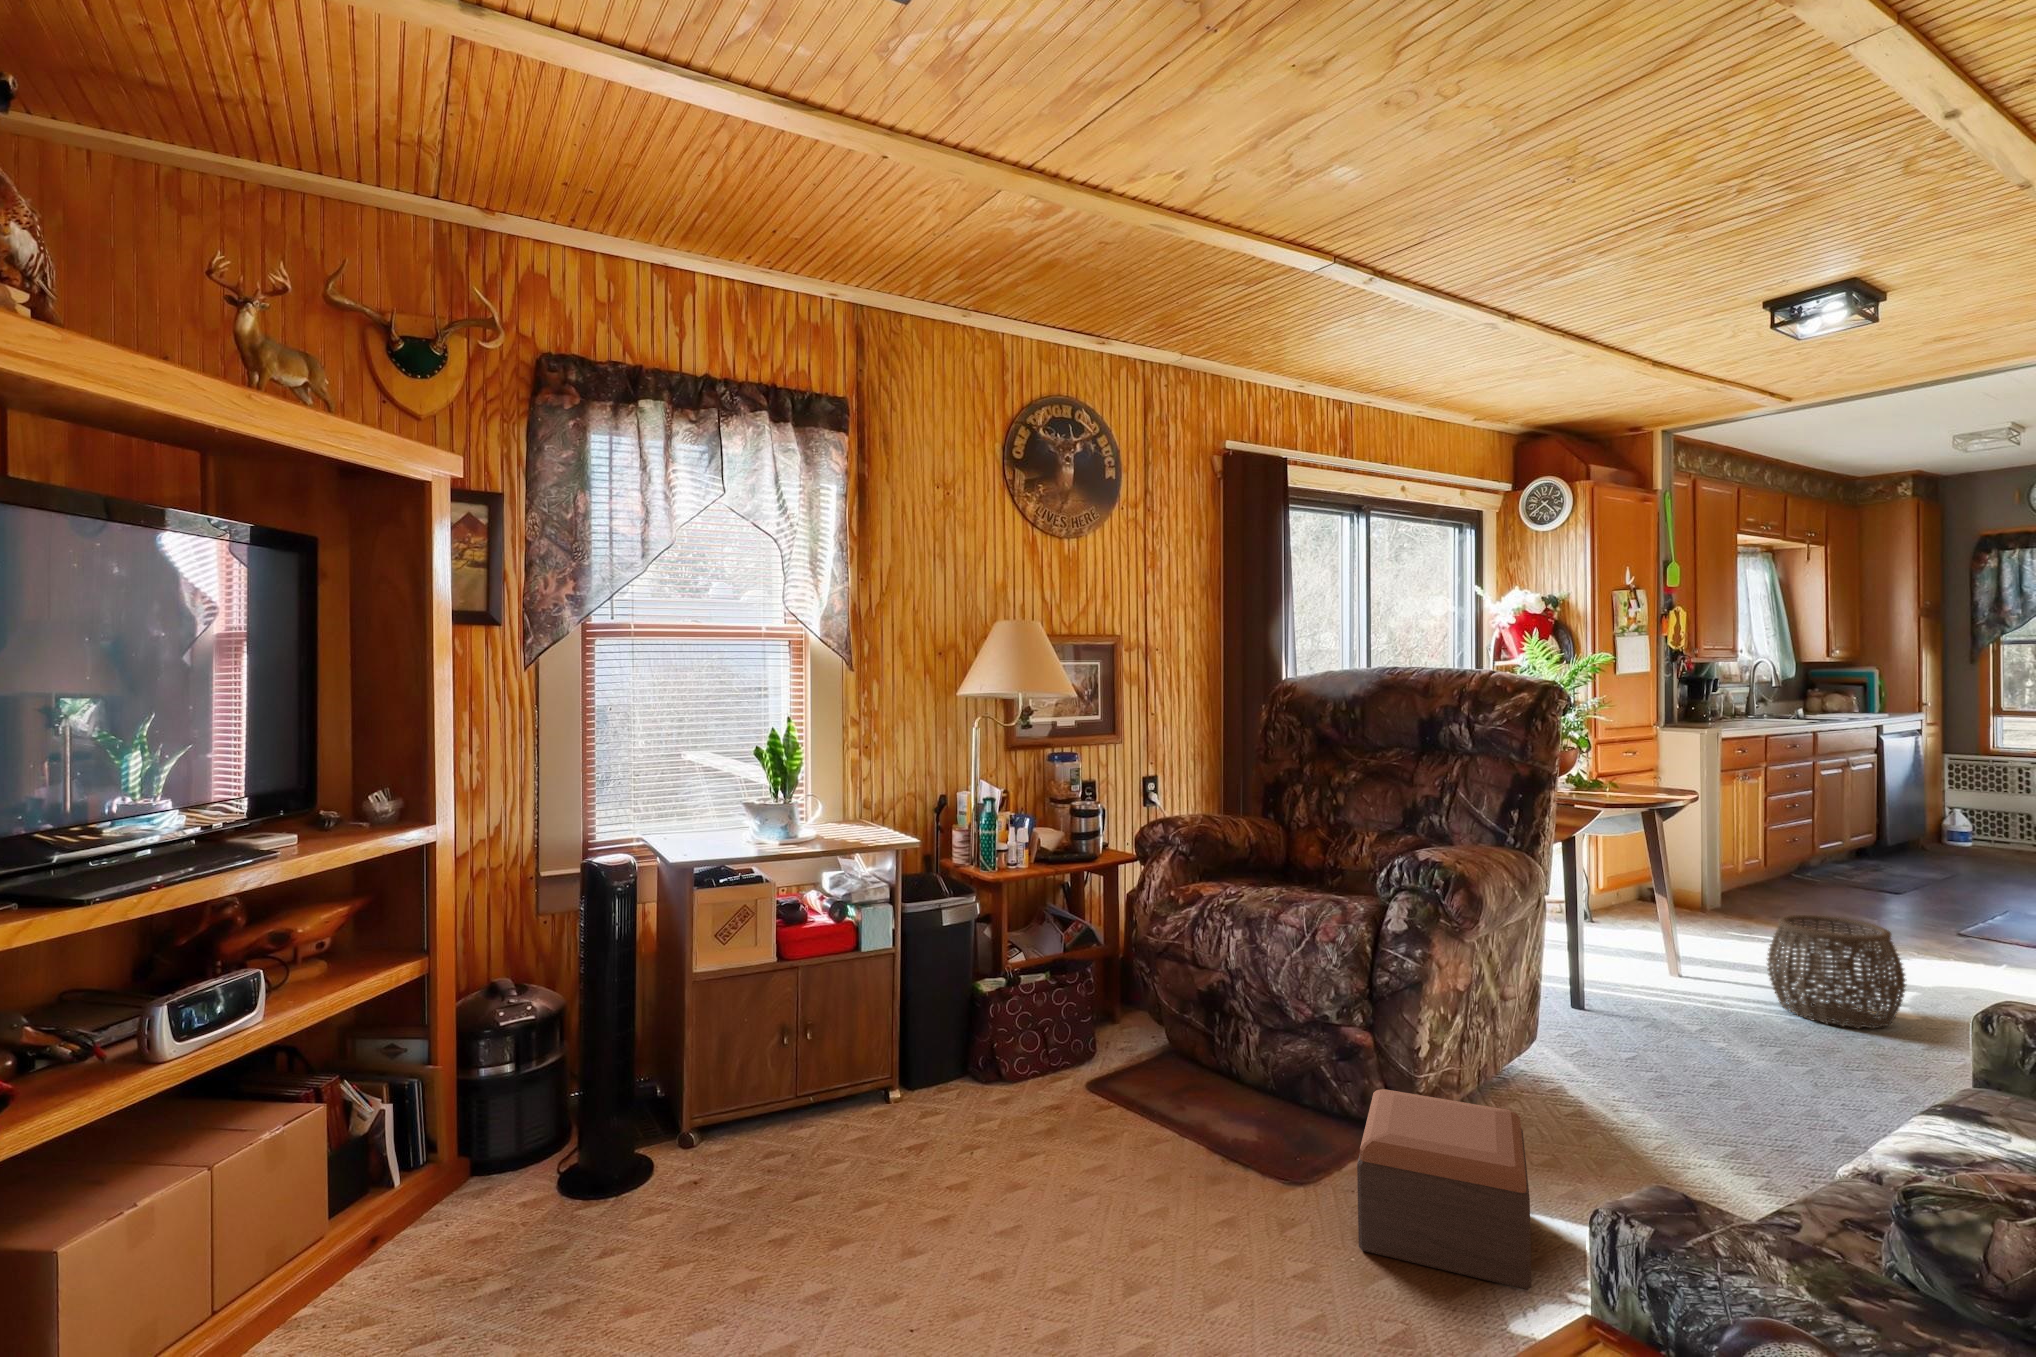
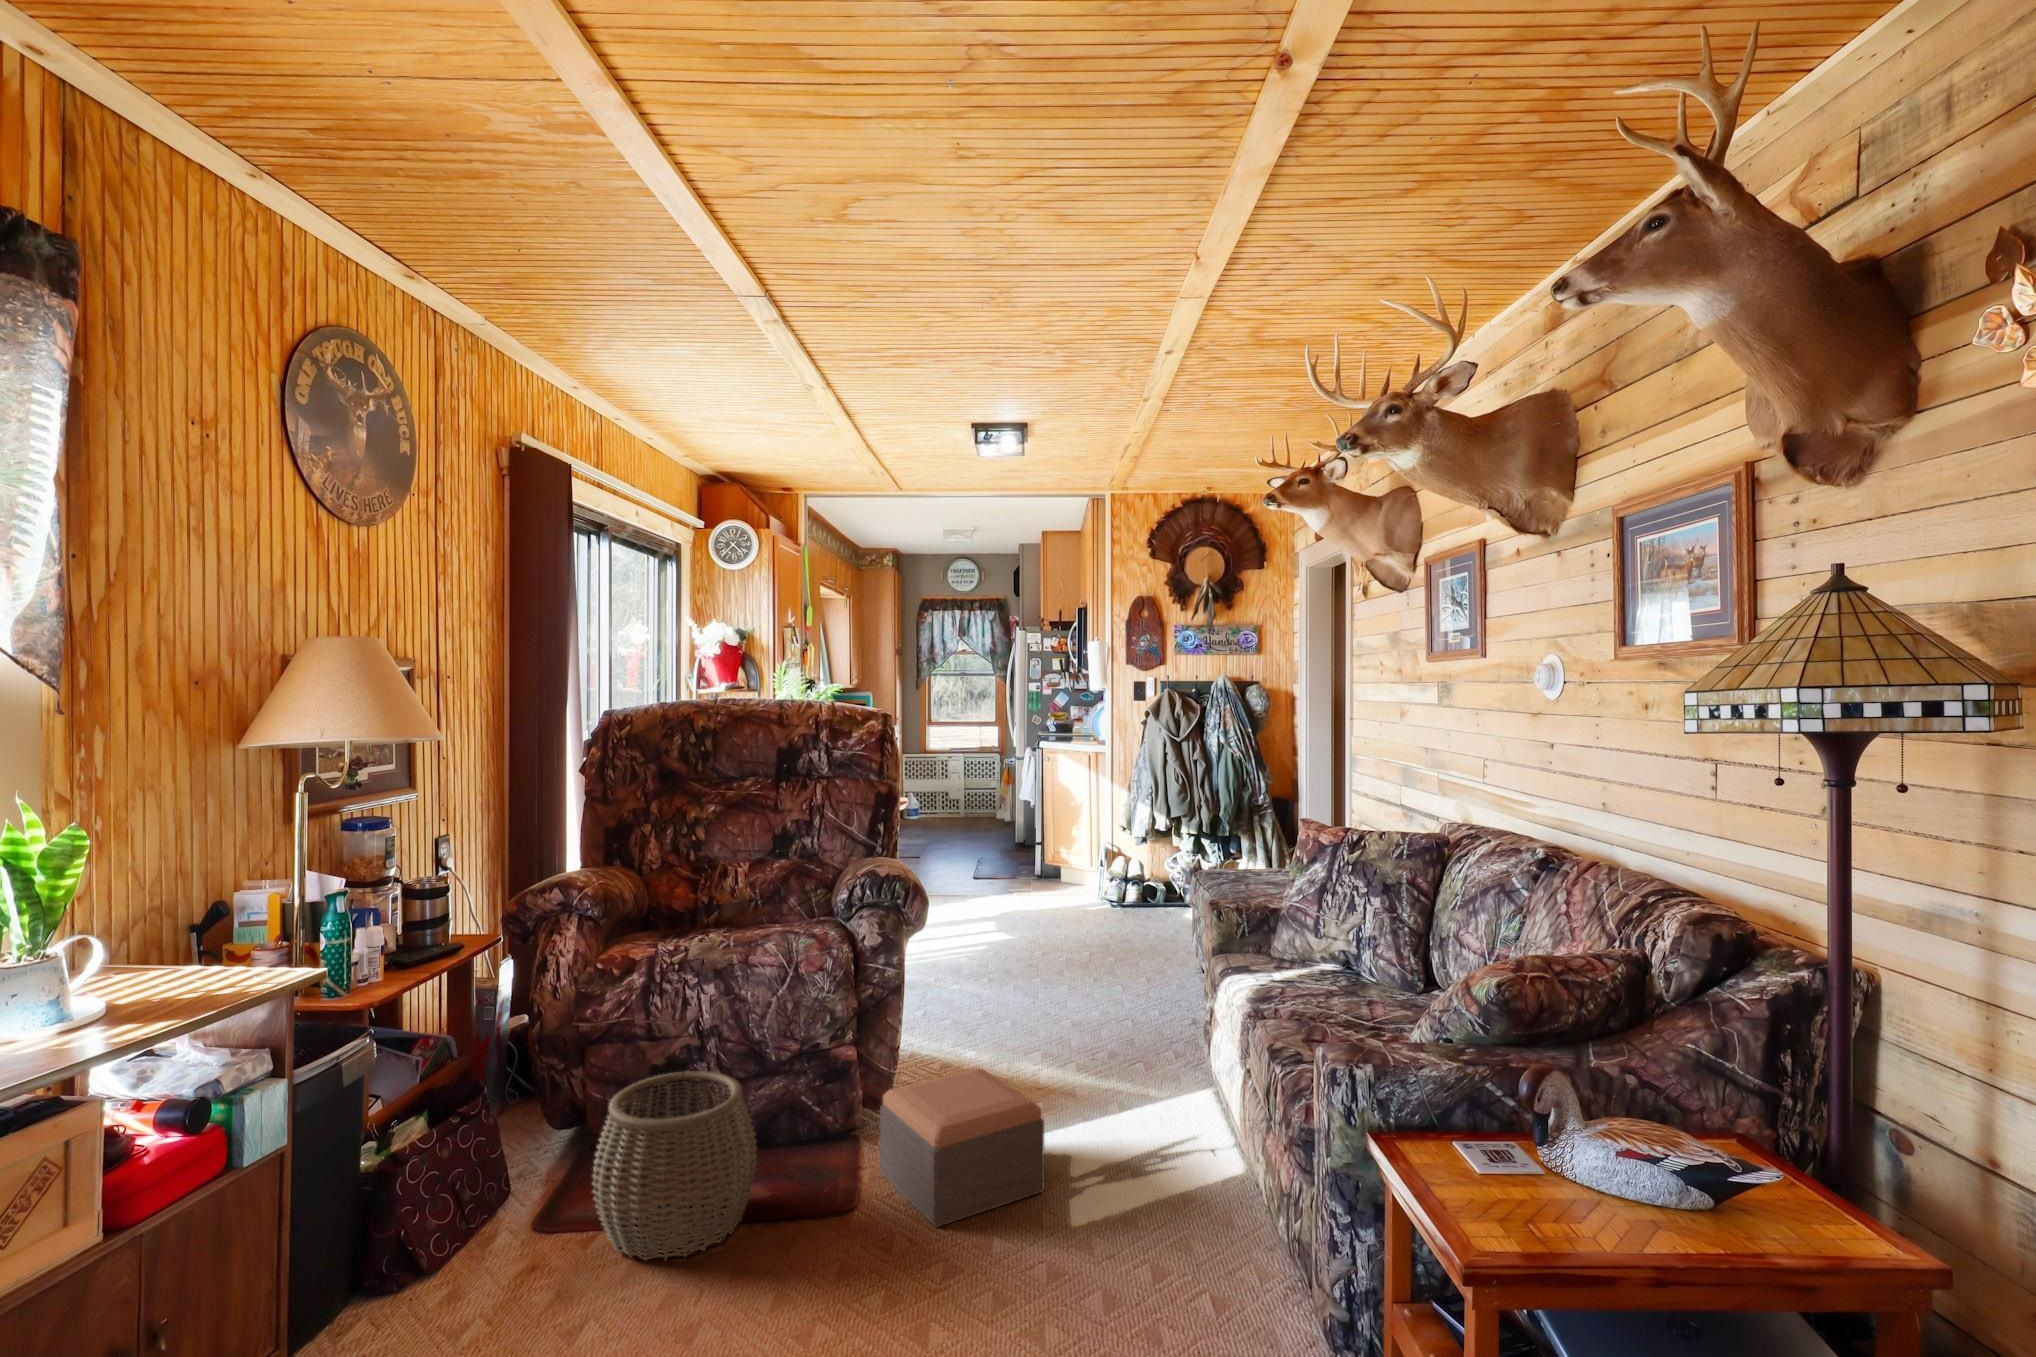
woven basket: present [1767,915,1906,1029] -> present [592,1071,757,1260]

